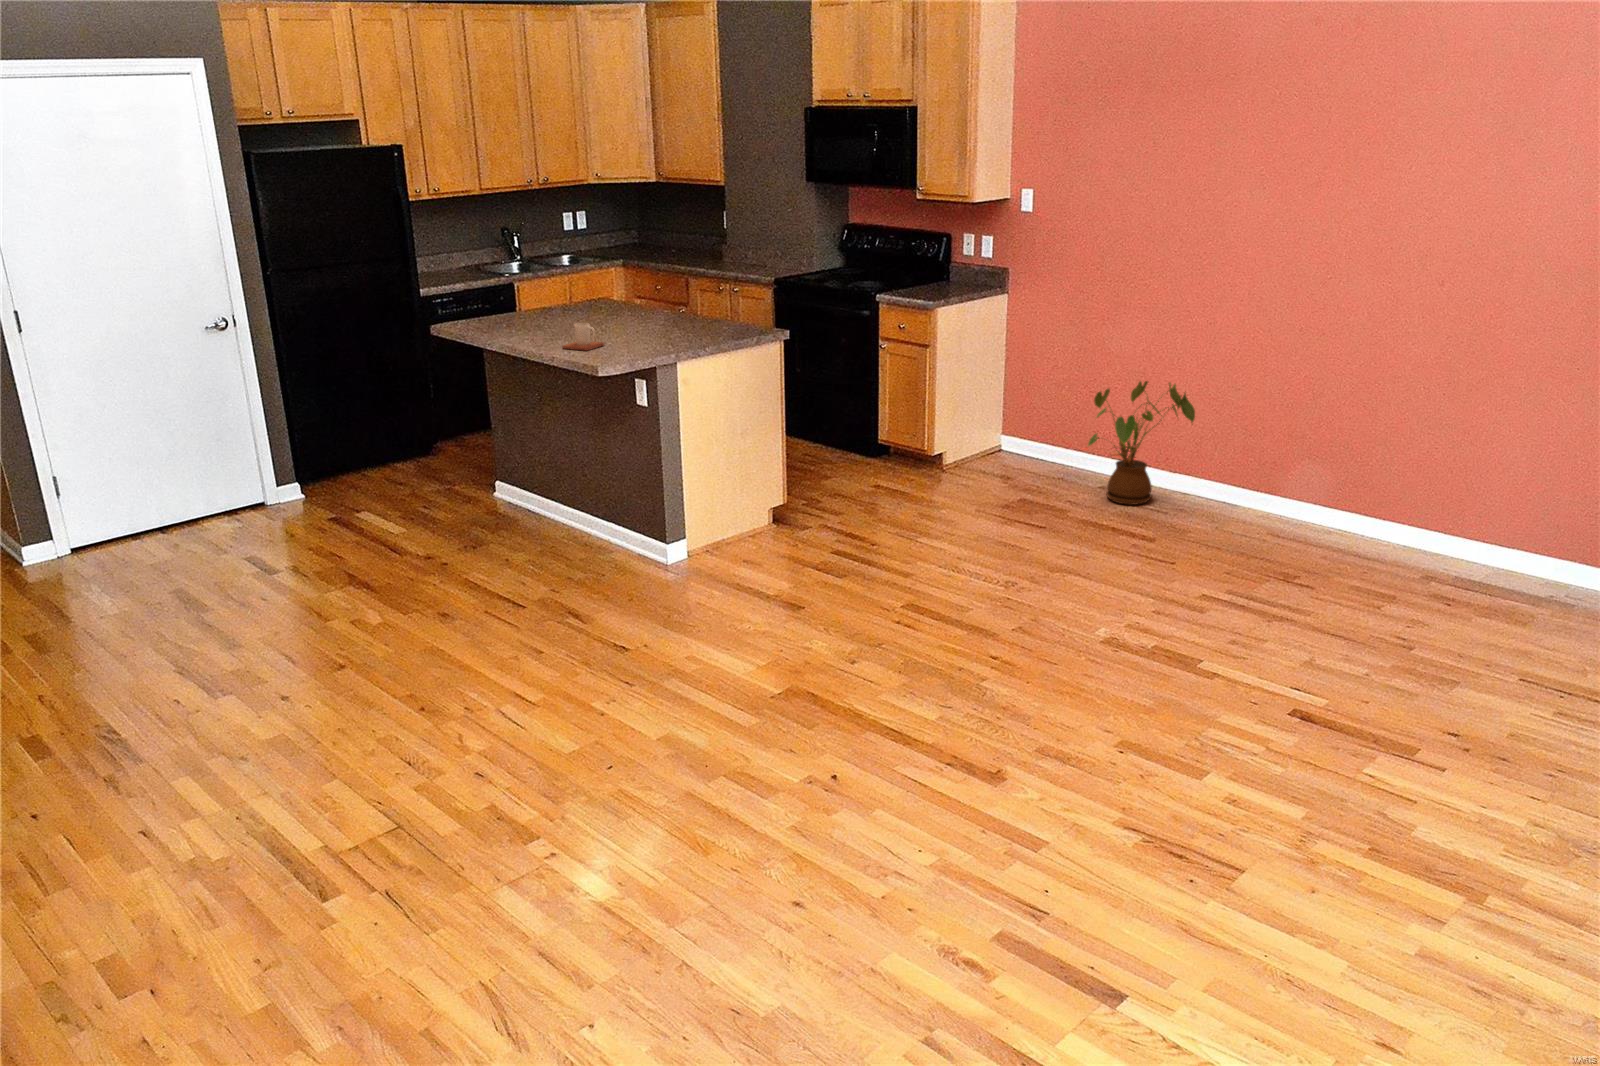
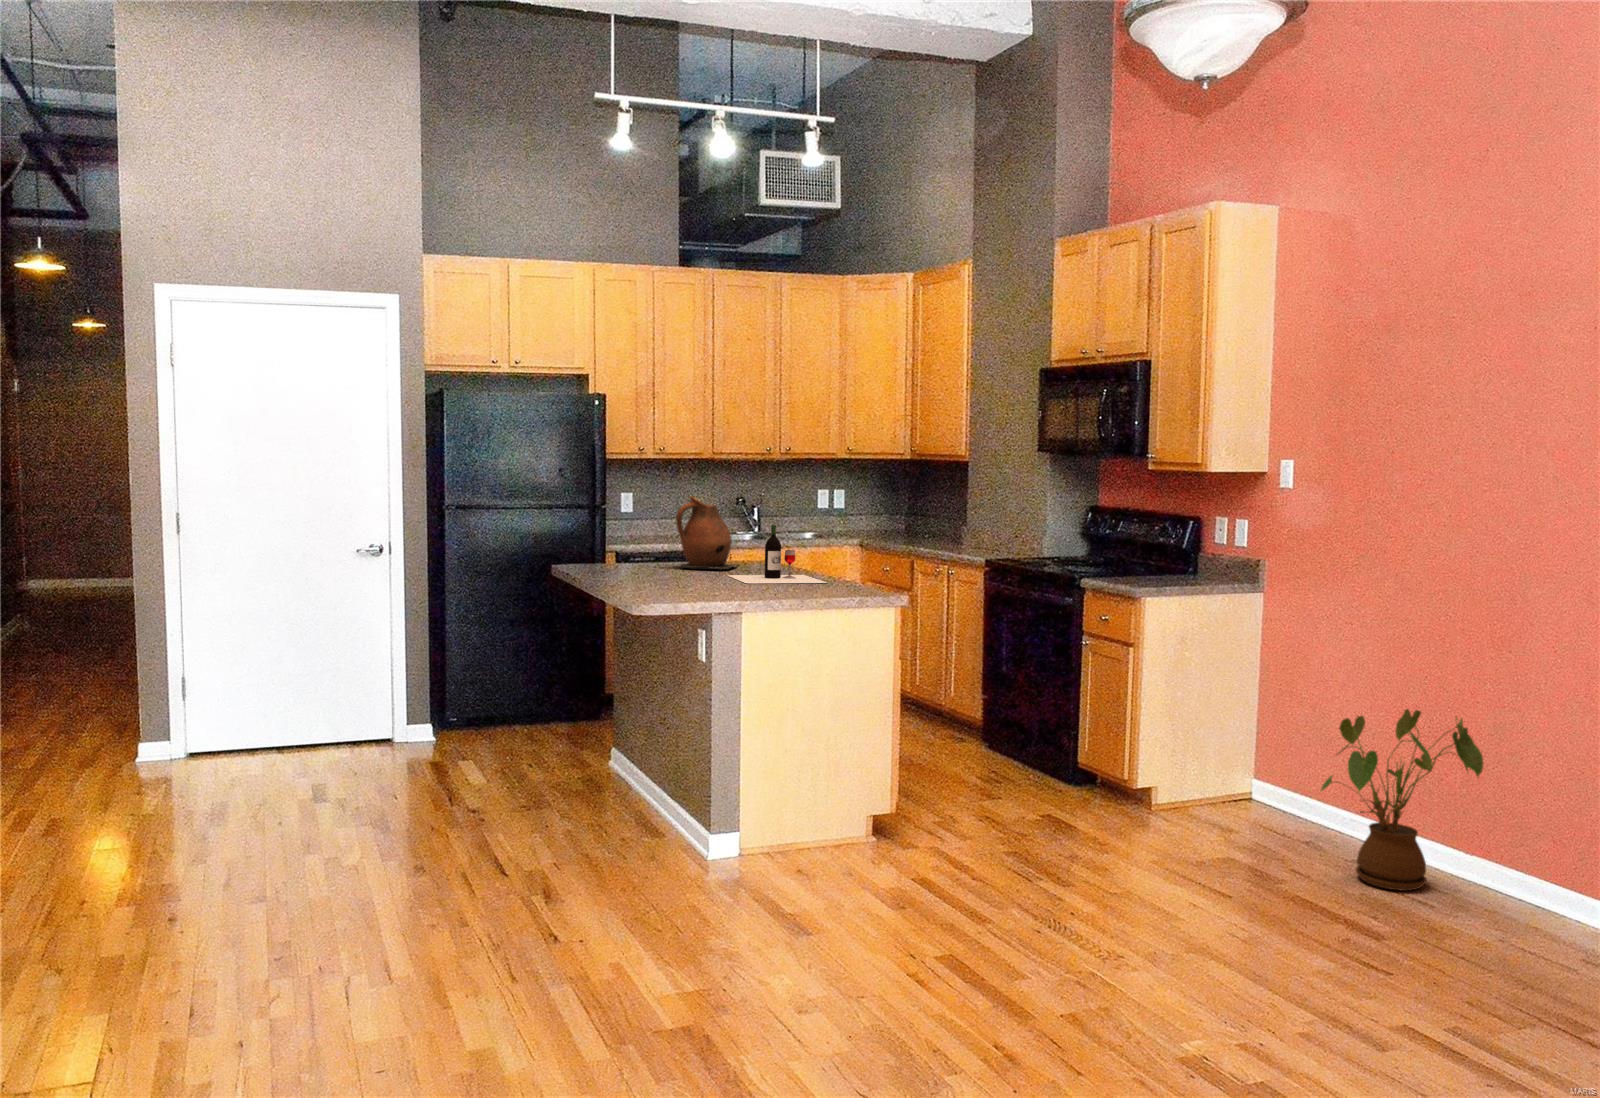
ceramic pitcher: none [560,257,613,323] -> present [676,497,738,569]
wine bottle: none [624,282,721,338] -> present [728,525,826,583]
mug: present [562,323,605,351] -> none [622,555,671,584]

